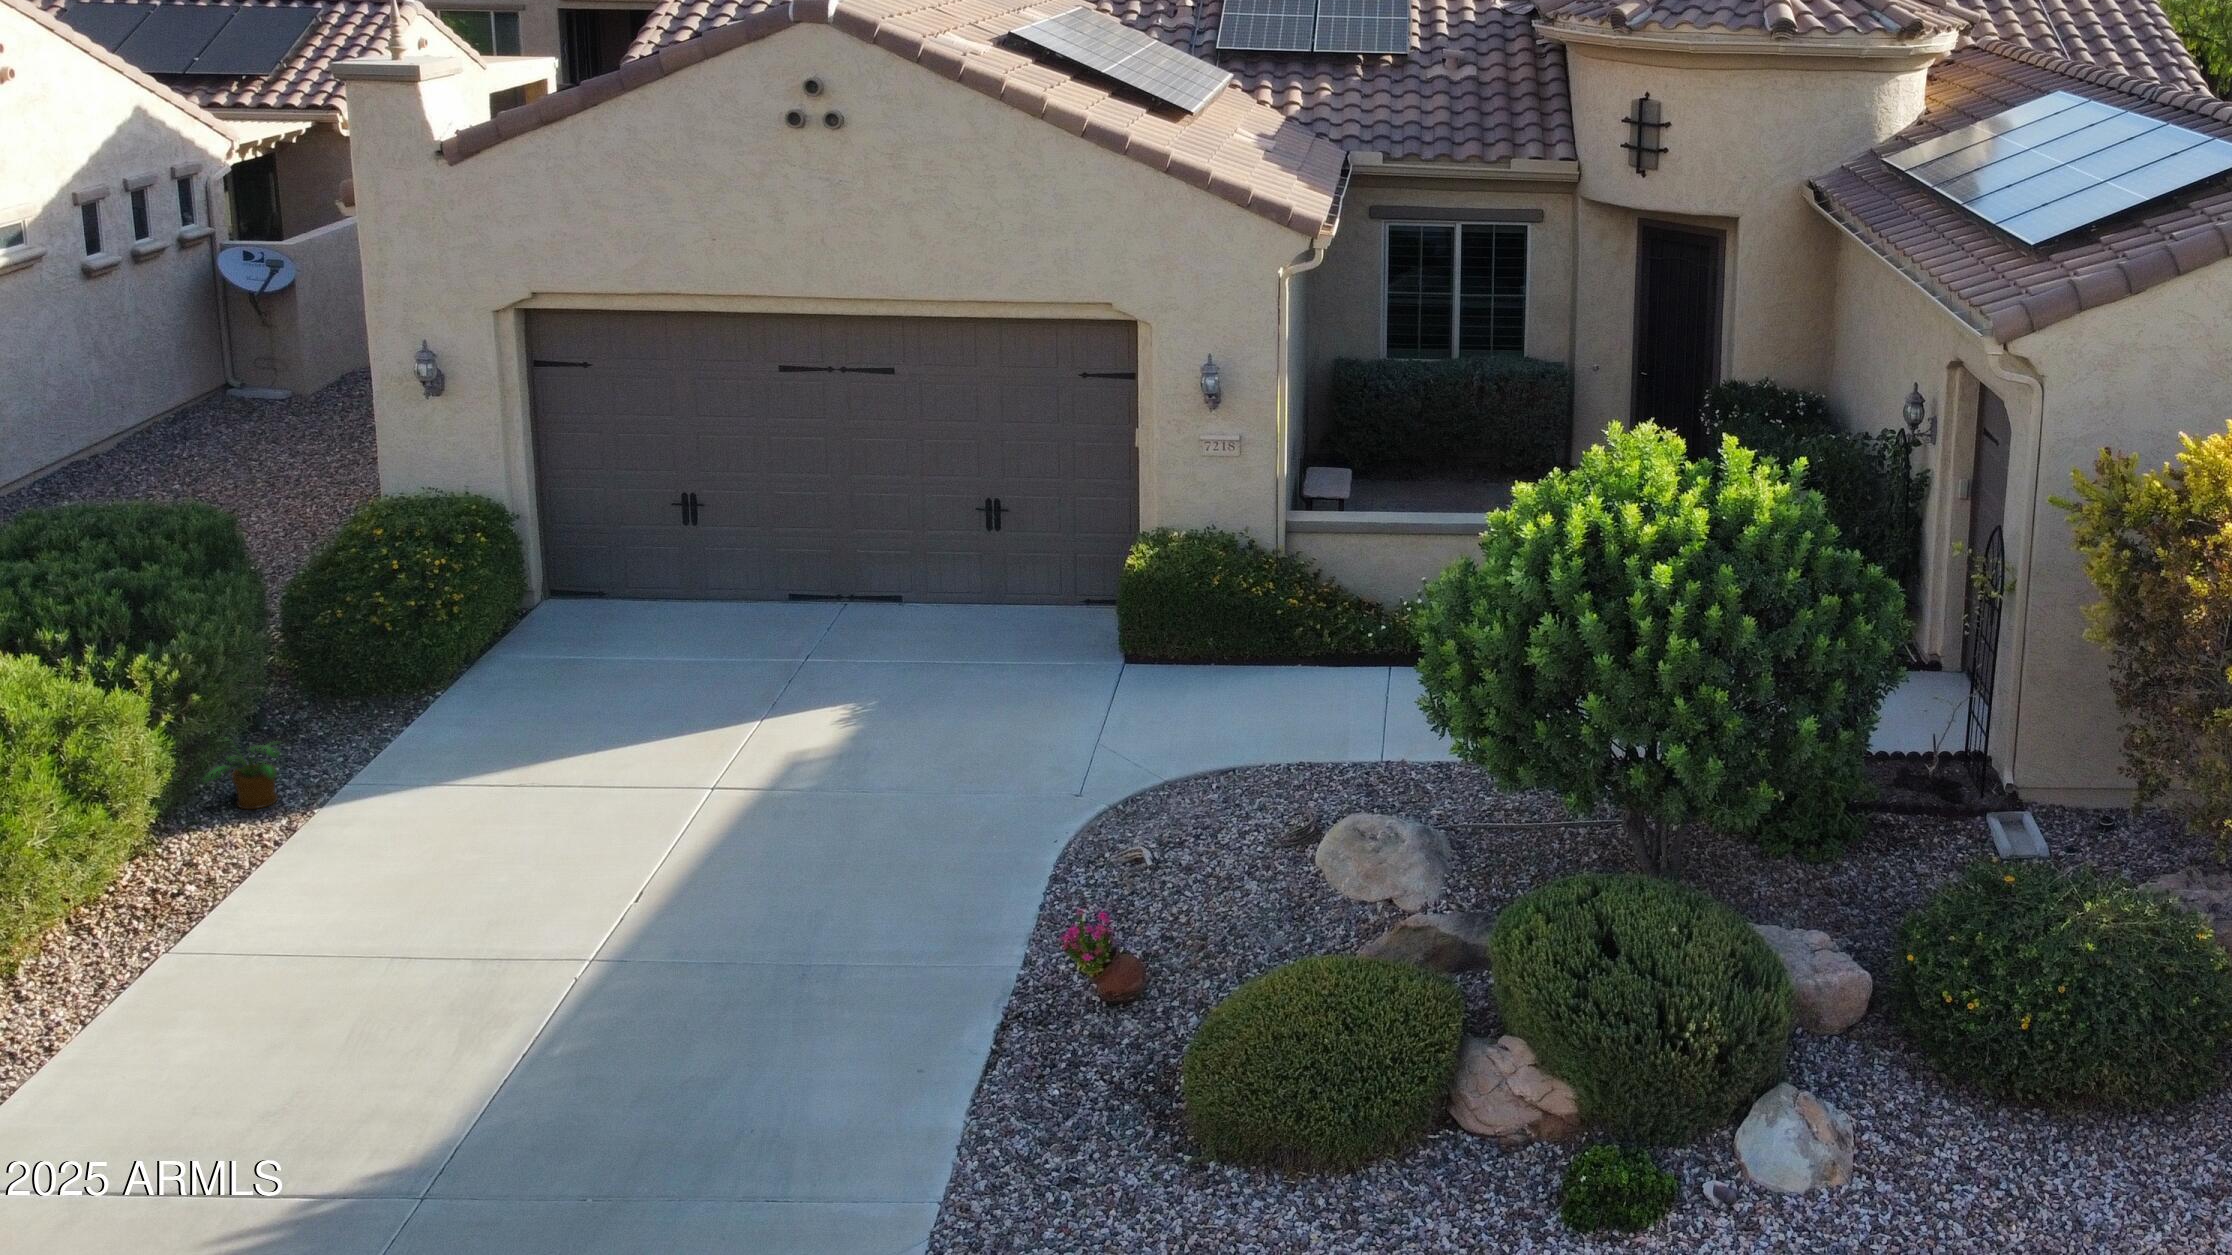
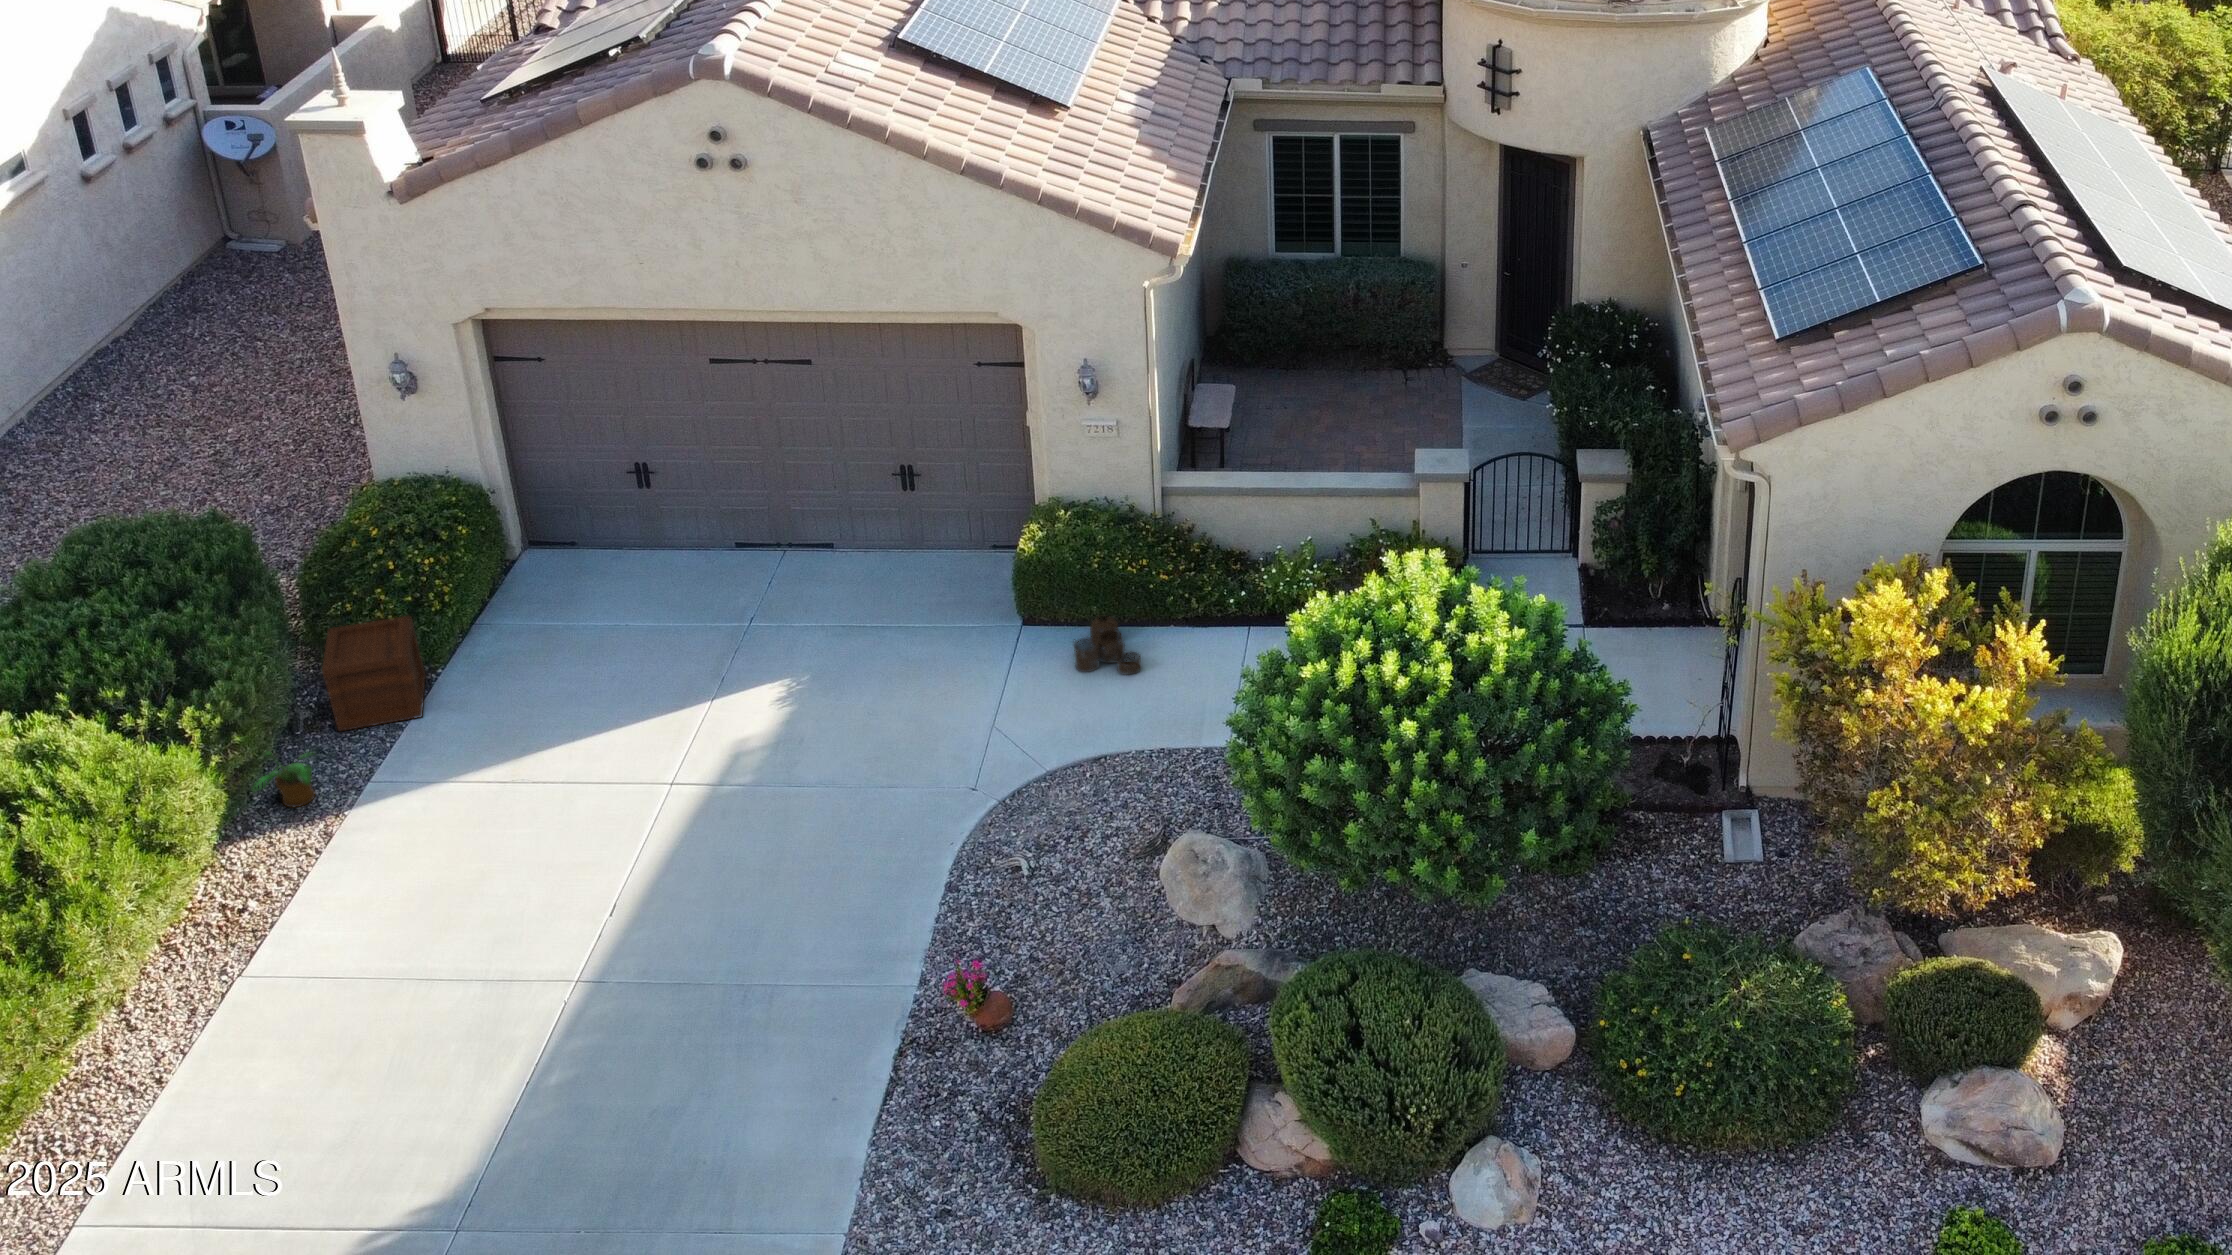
wooden crate: none [301,623,419,748] -> present [322,616,425,731]
woven basket: none [1189,651,1269,710] -> present [1074,616,1141,675]

